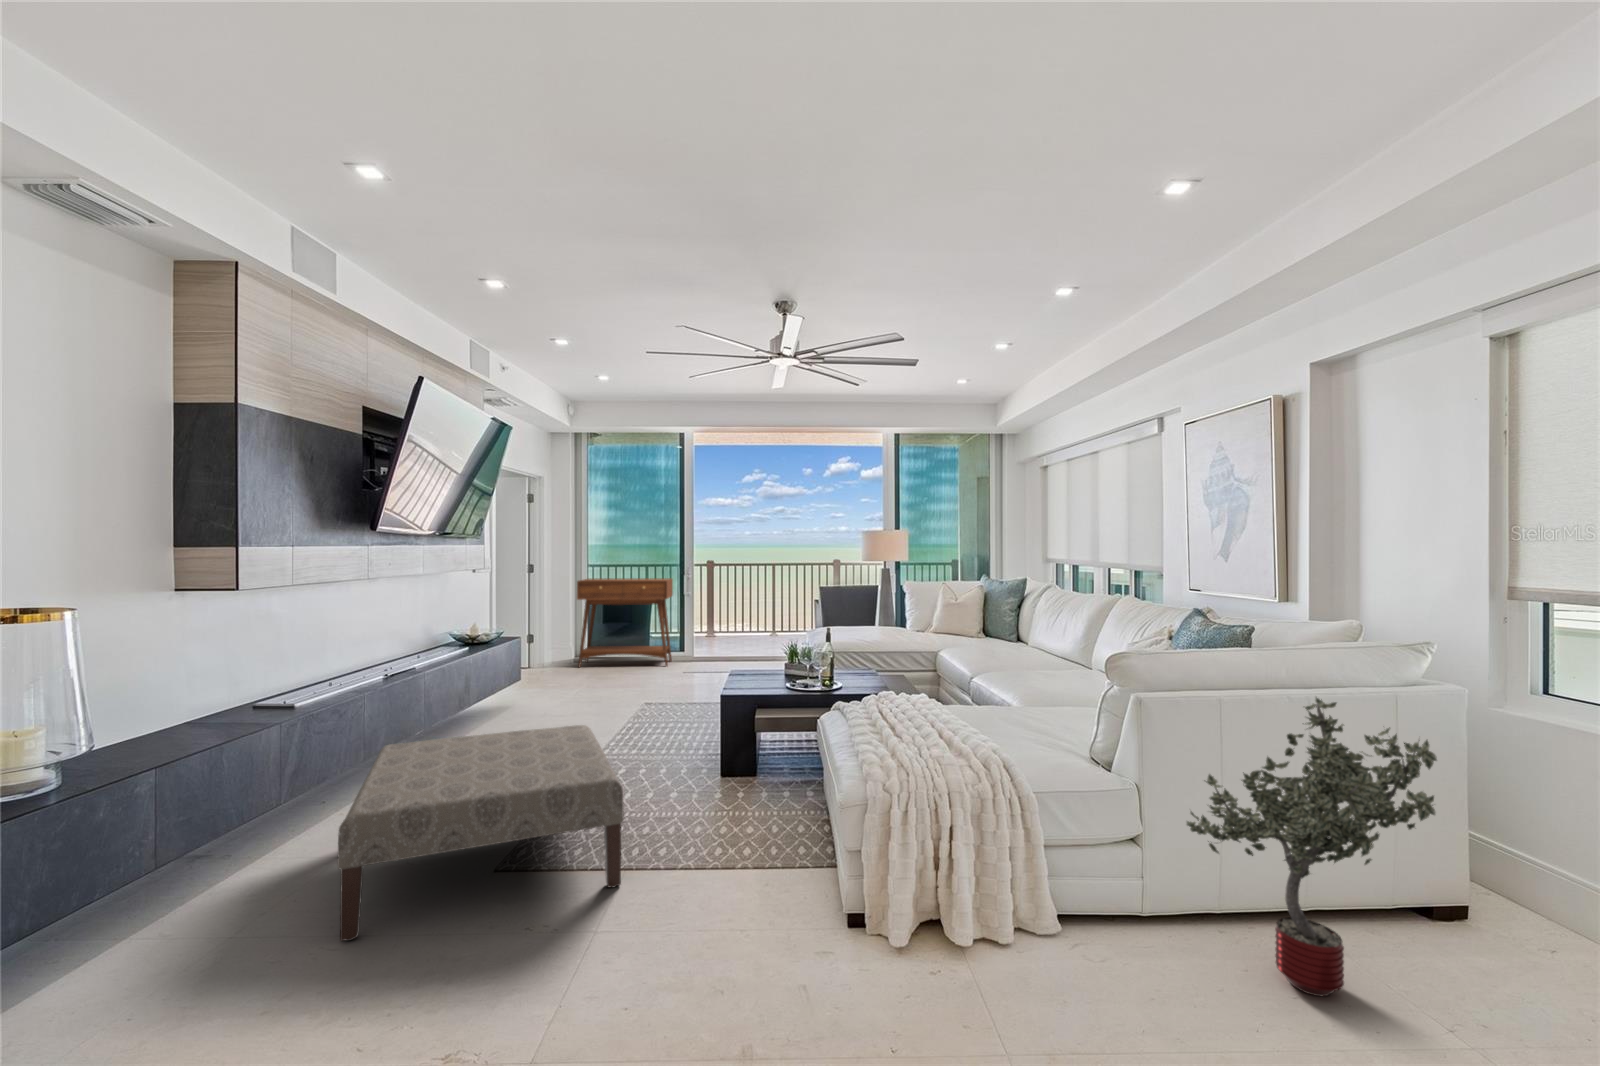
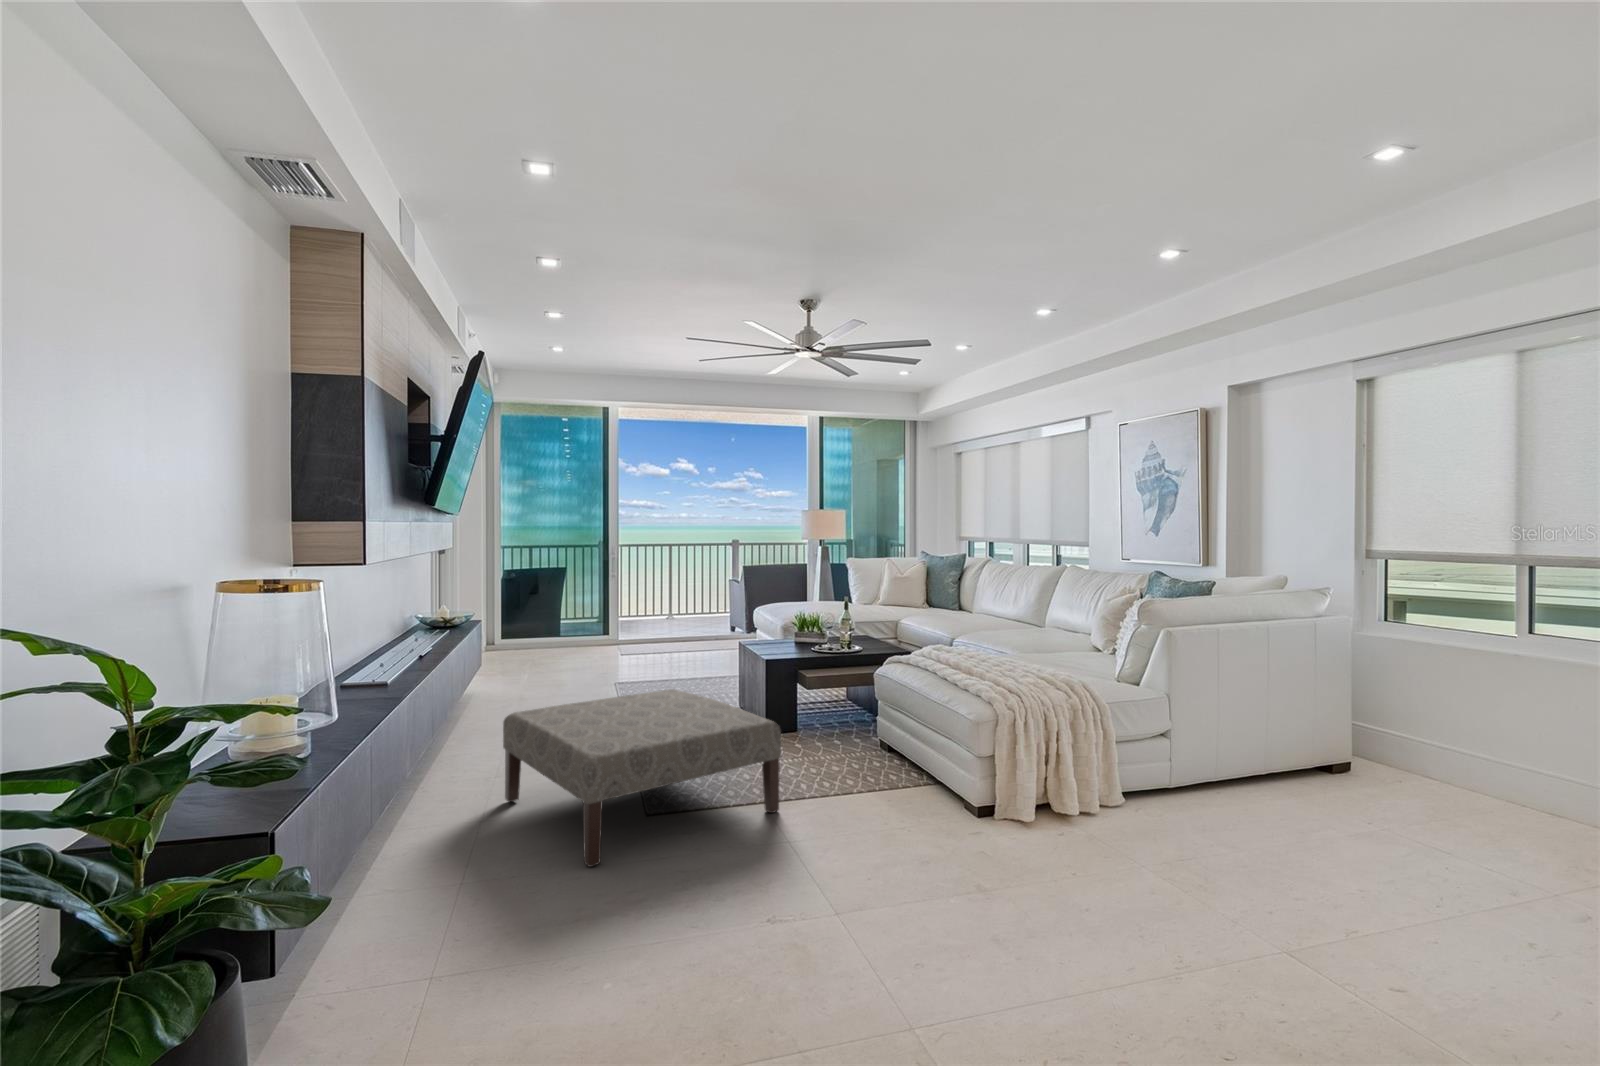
console table: present [577,578,673,667] -> none [500,560,600,656]
potted tree: present [1187,698,1437,996] -> none [1214,624,1358,815]

